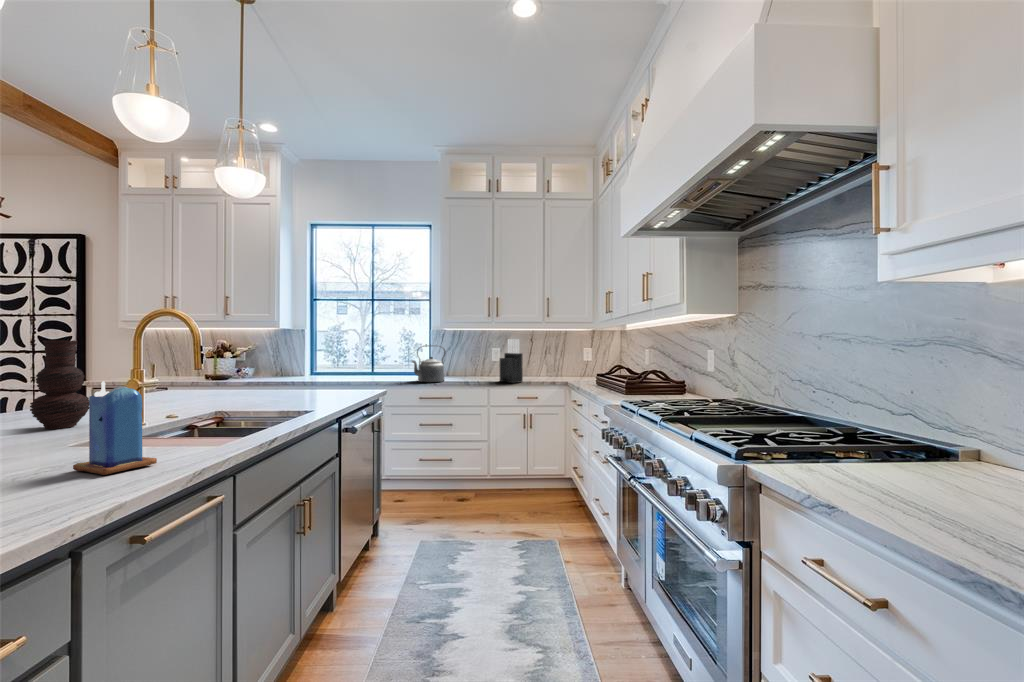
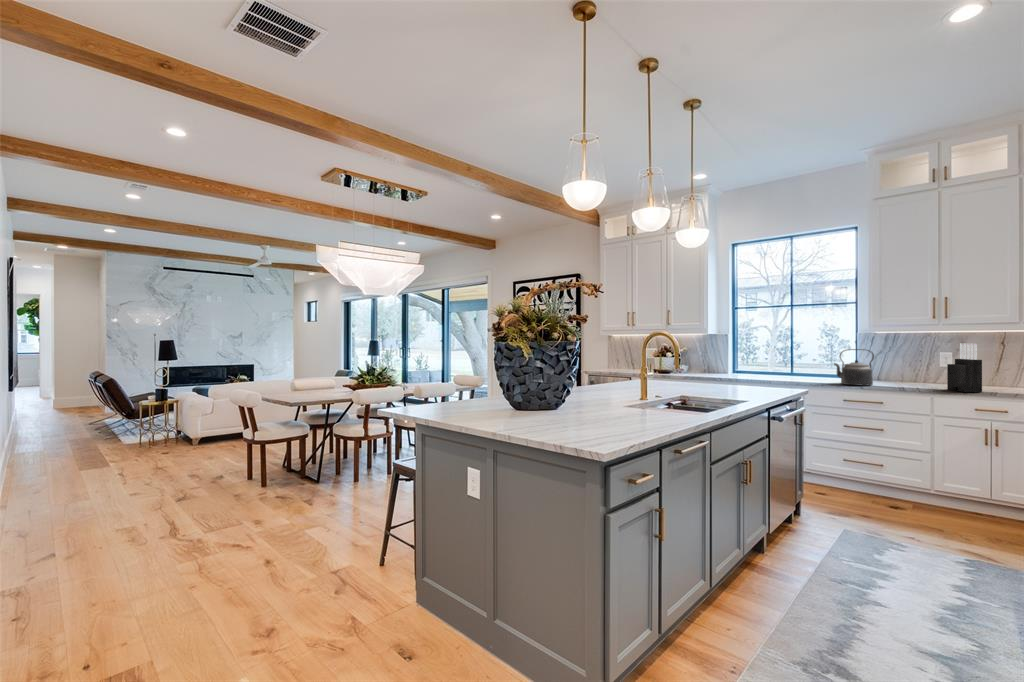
vase: present [30,340,89,429] -> none [595,349,620,397]
candle: present [73,381,157,475] -> none [639,374,675,420]

